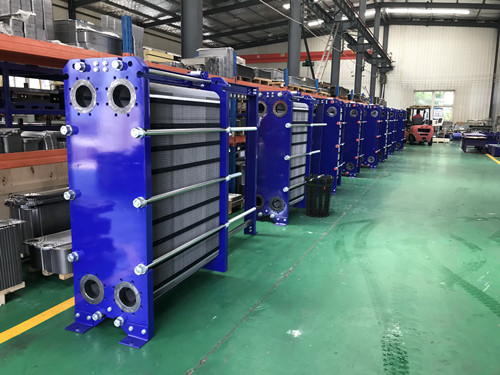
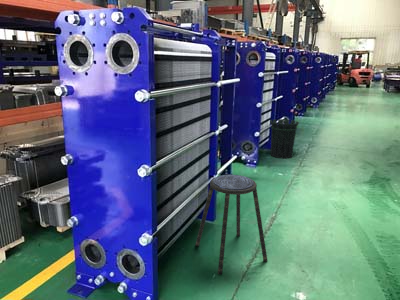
stool: none [202,219,273,317] -> present [196,175,267,275]

